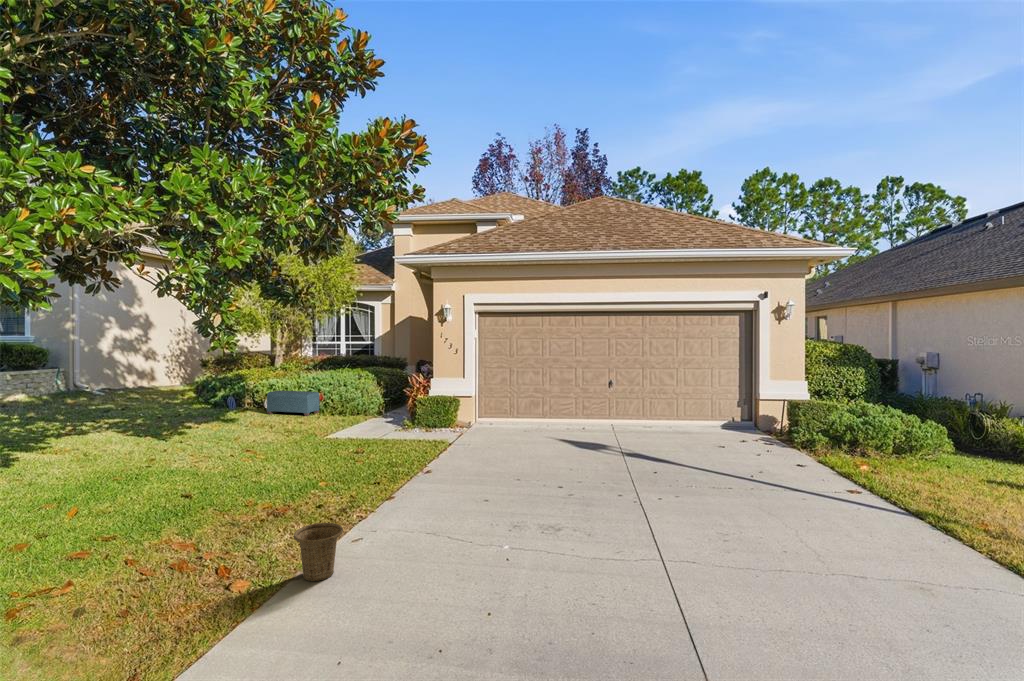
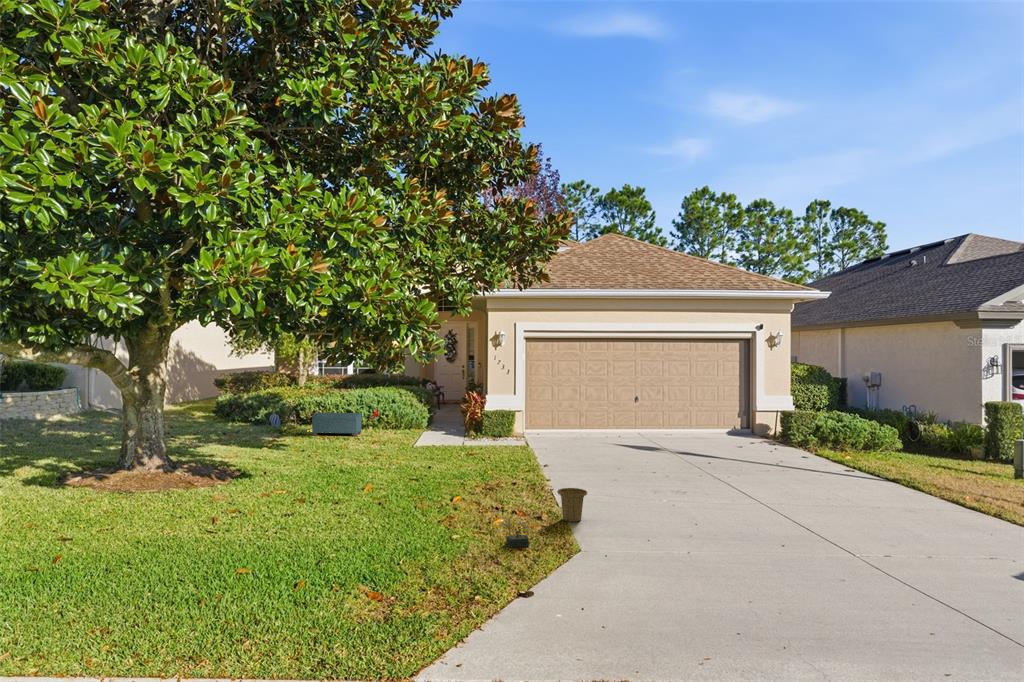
decorative plant: none [91,585,165,645] -> present [499,517,530,548]

